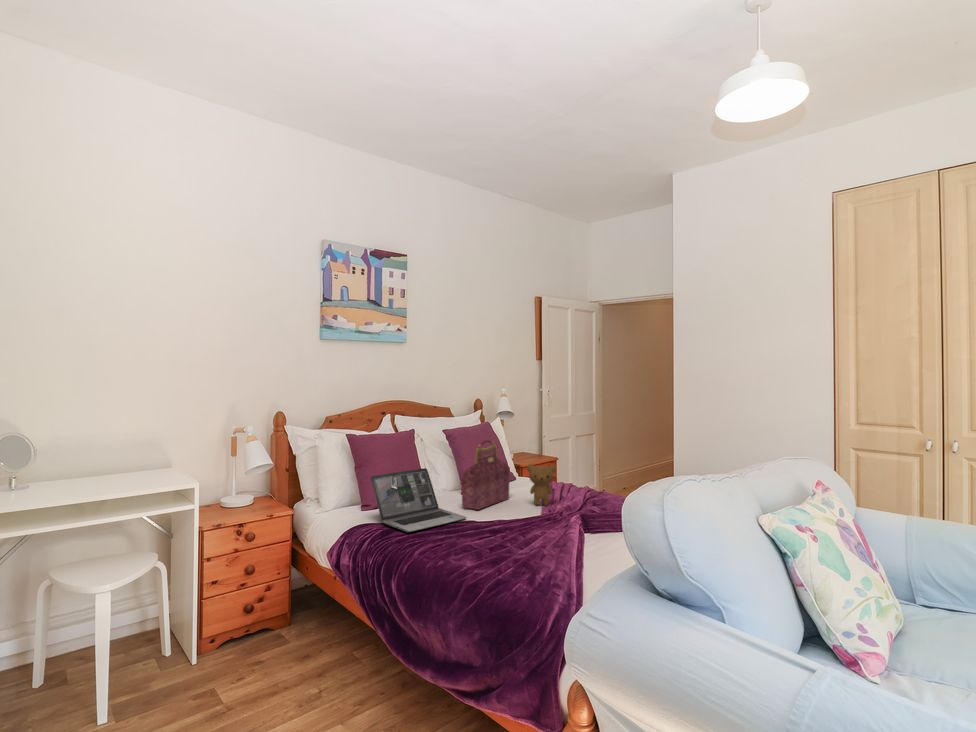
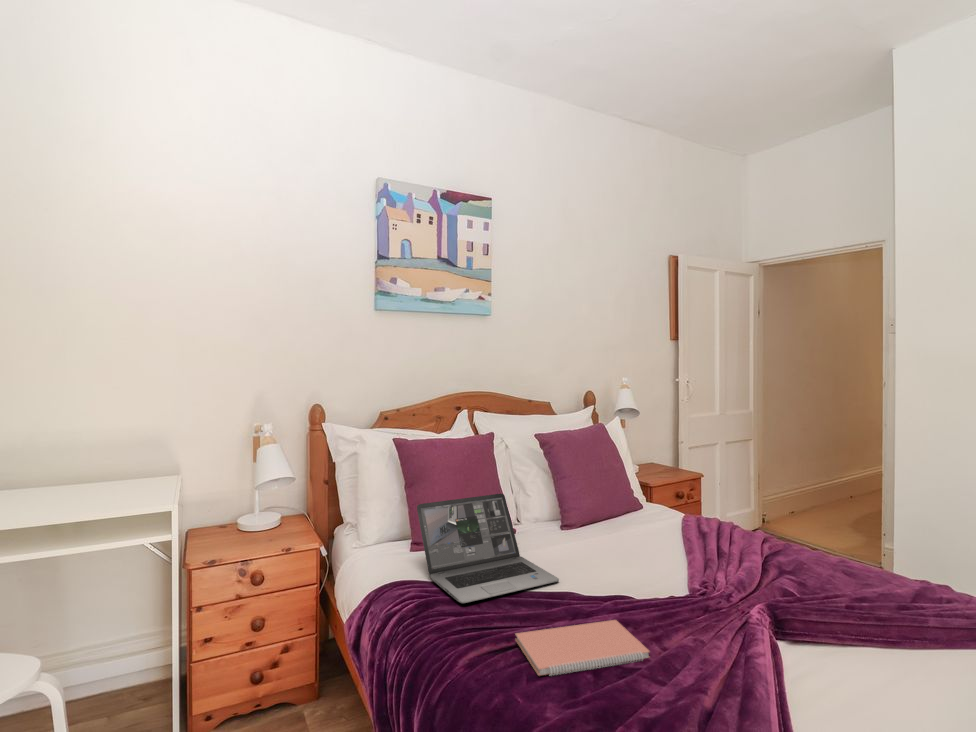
handbag: present [462,440,509,510] -> none [555,455,631,565]
teddy bear: present [527,464,556,506] -> none [659,497,709,565]
notebook: none [446,530,522,555] -> present [515,620,650,675]

